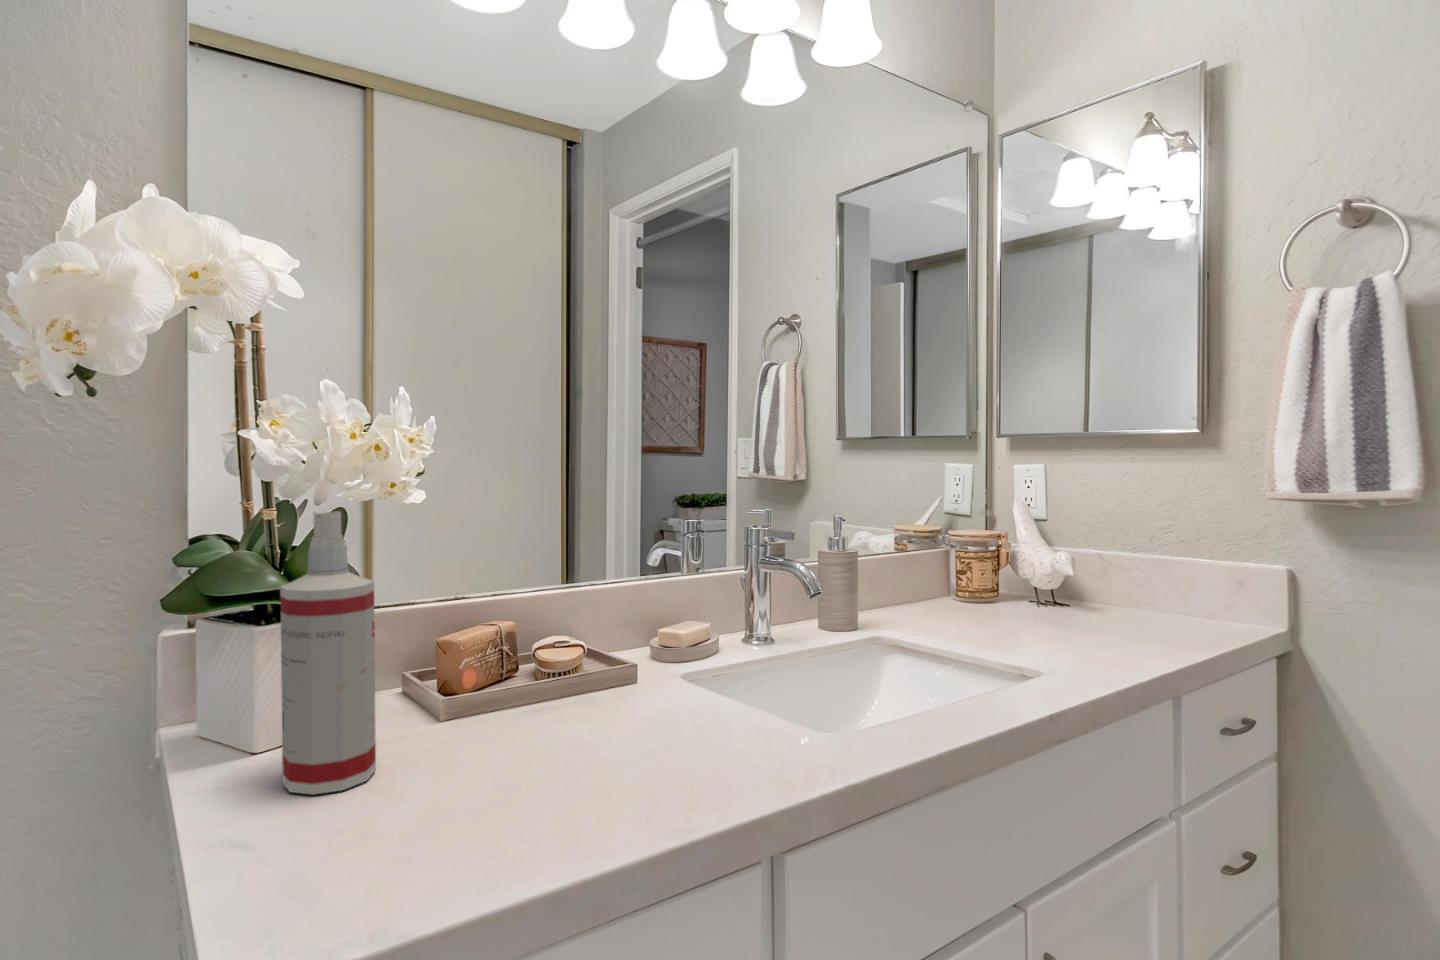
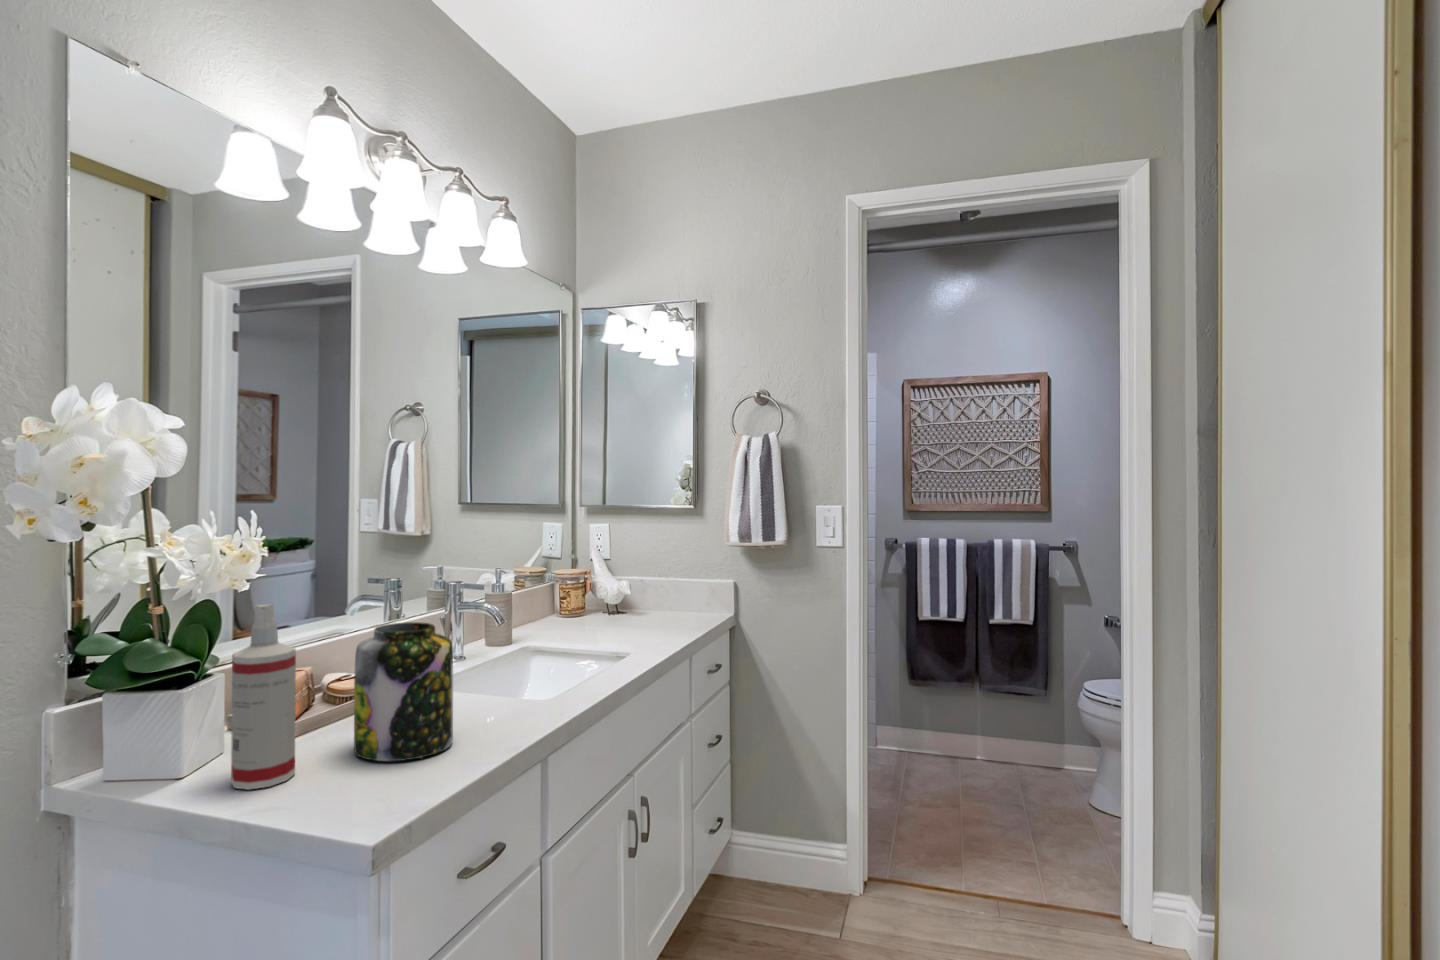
jar: none [462,565,611,803] -> present [354,622,453,761]

